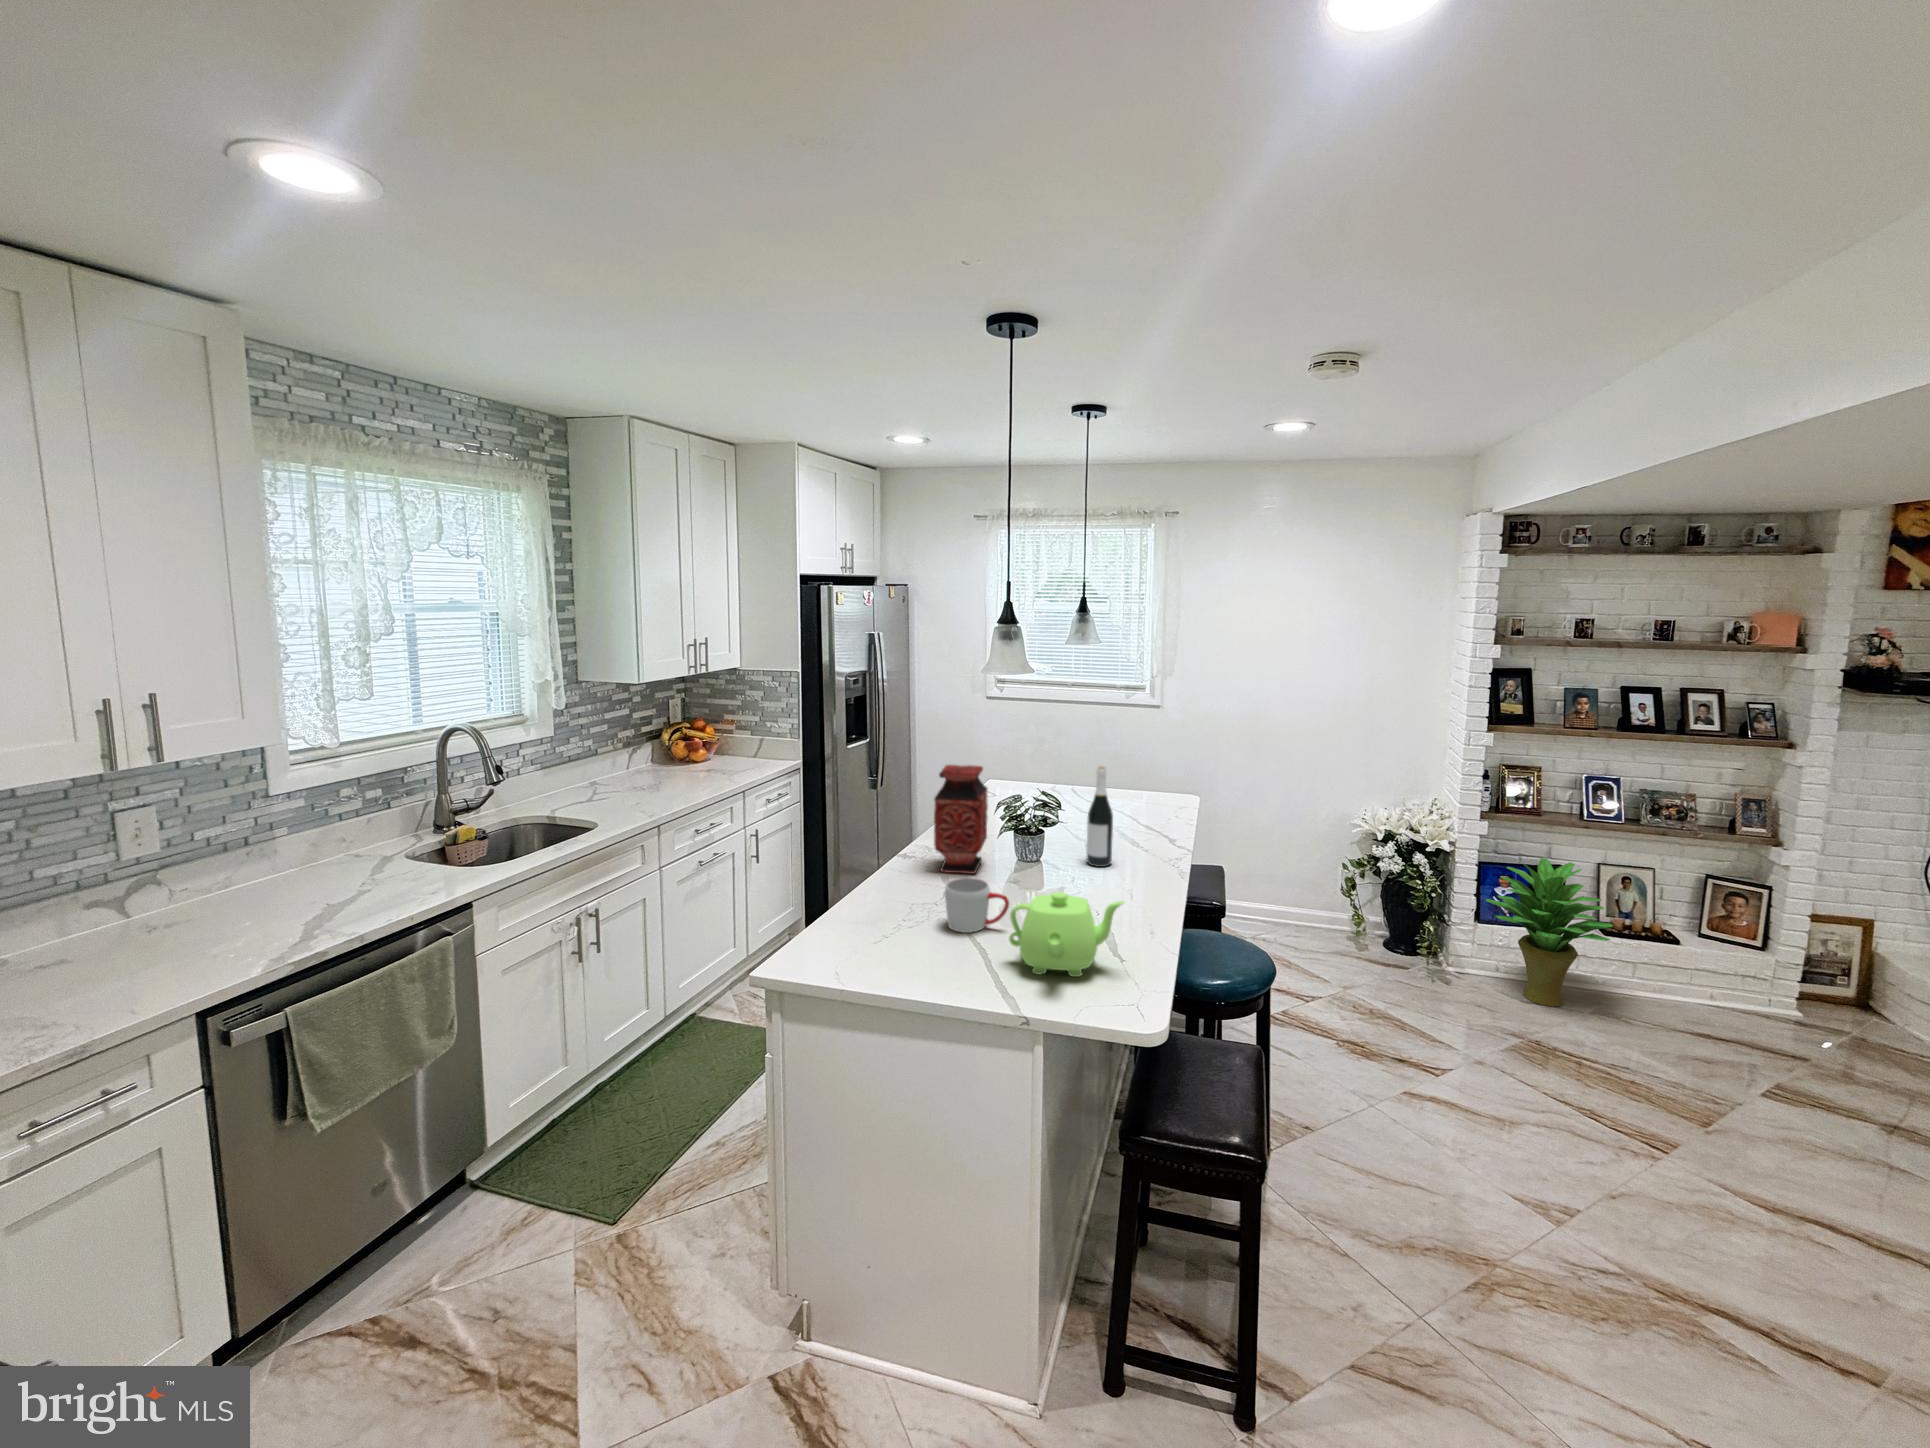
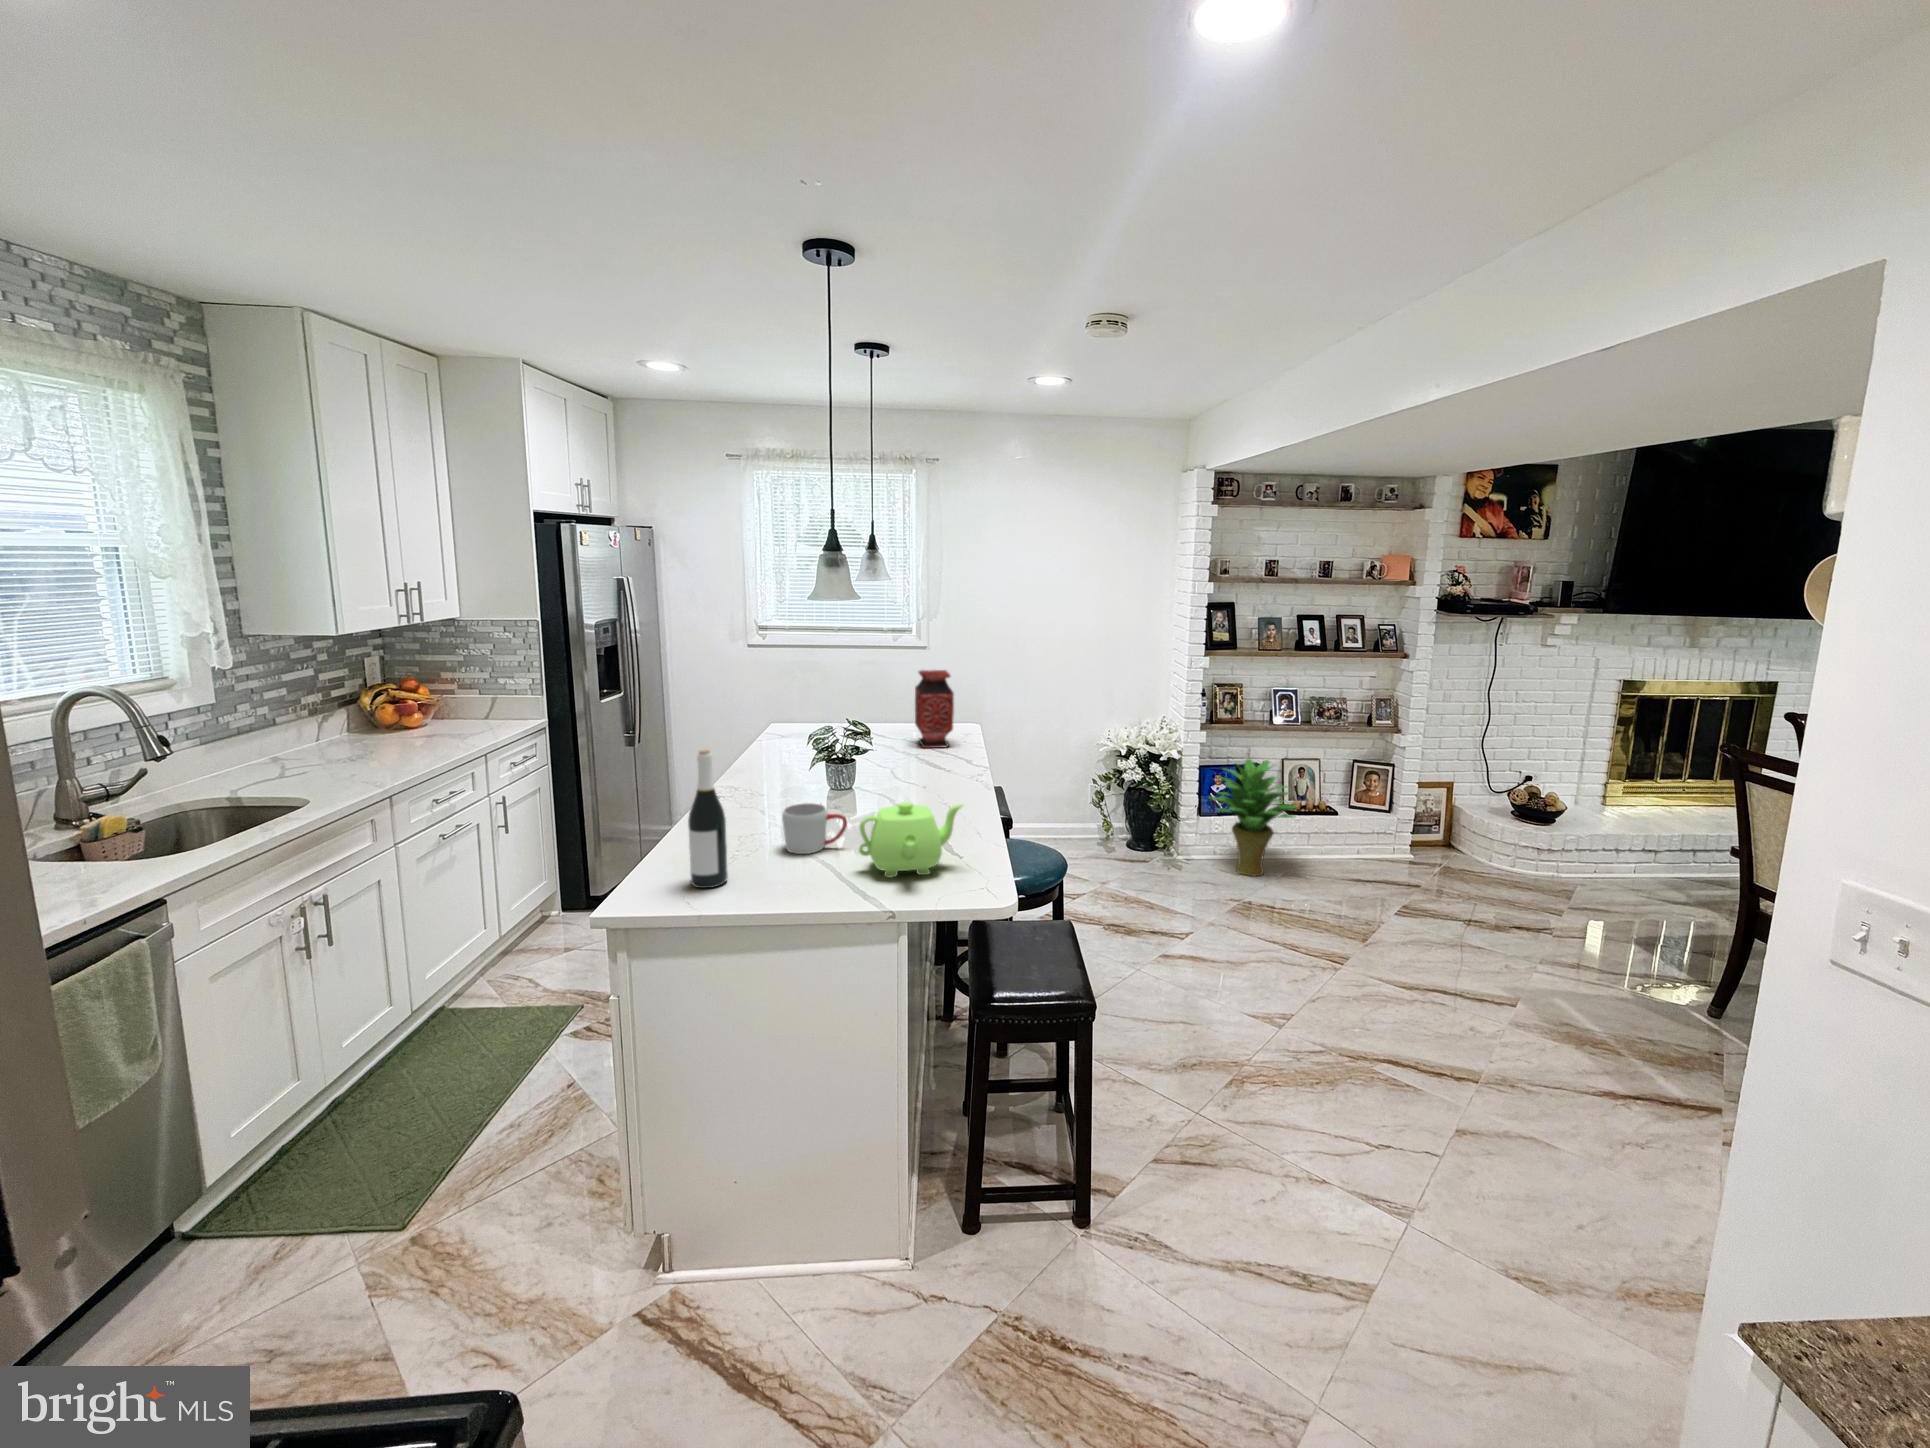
vase: present [934,765,988,874] -> present [915,670,954,748]
wine bottle: present [1087,766,1113,867] -> present [688,750,728,888]

